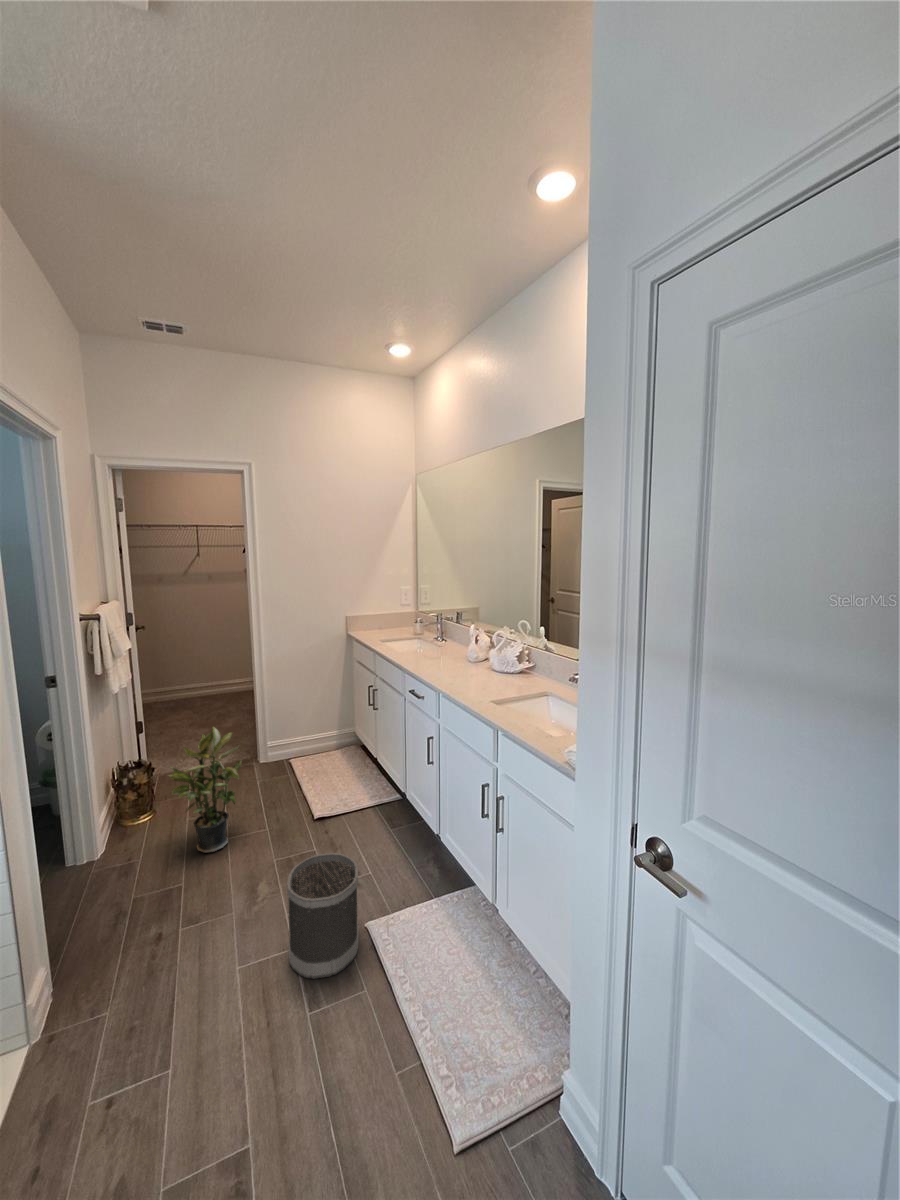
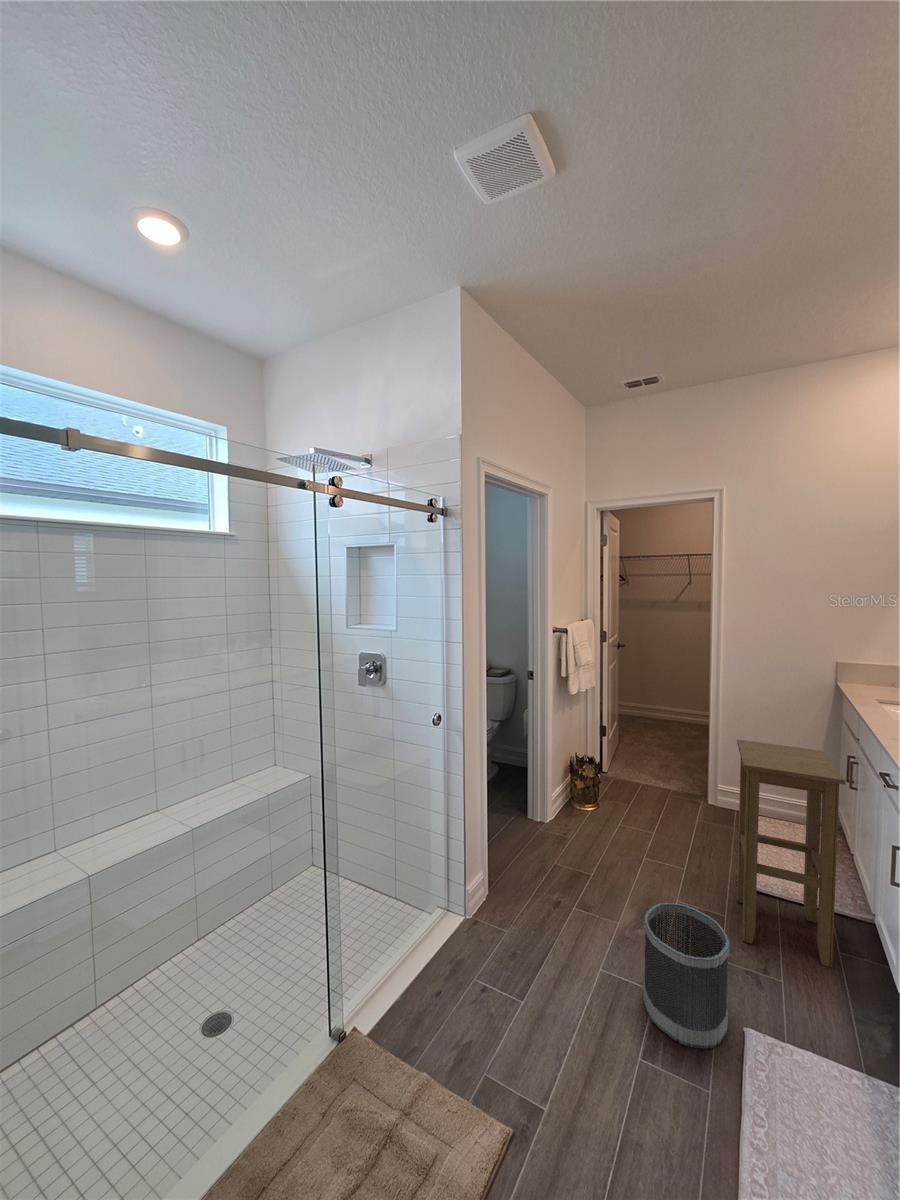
stool: none [312,686,395,861] -> present [737,740,845,968]
potted plant: present [169,727,242,853] -> none [598,742,664,858]

